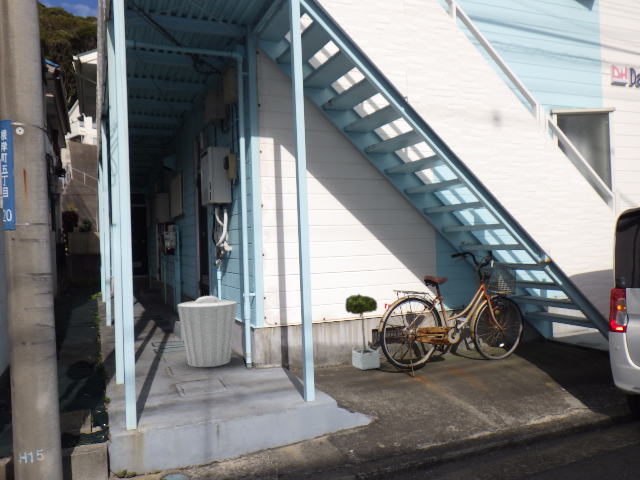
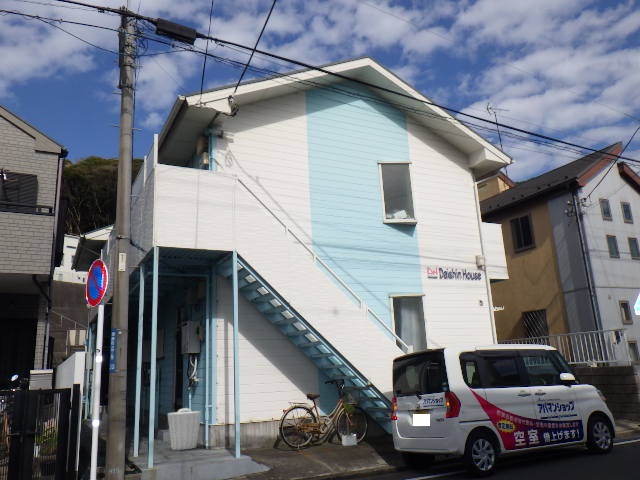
potted tree: present [345,294,380,370] -> present [342,403,357,446]

